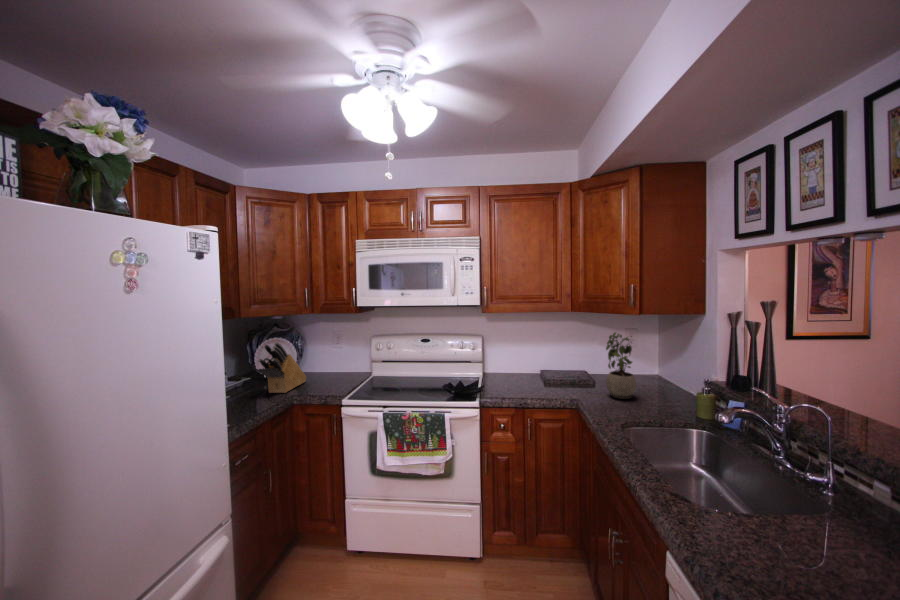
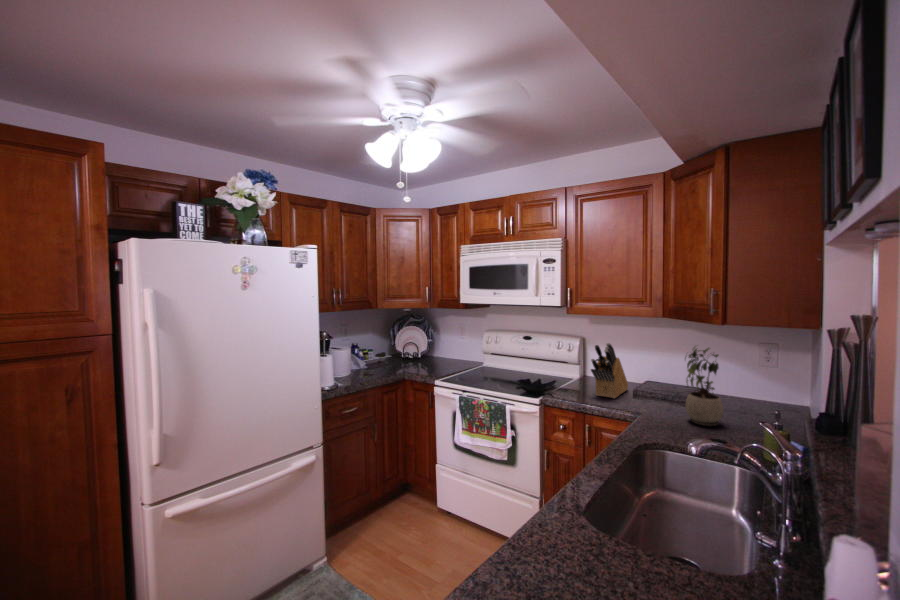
knife block: present [258,342,307,393] -> present [591,343,628,398]

